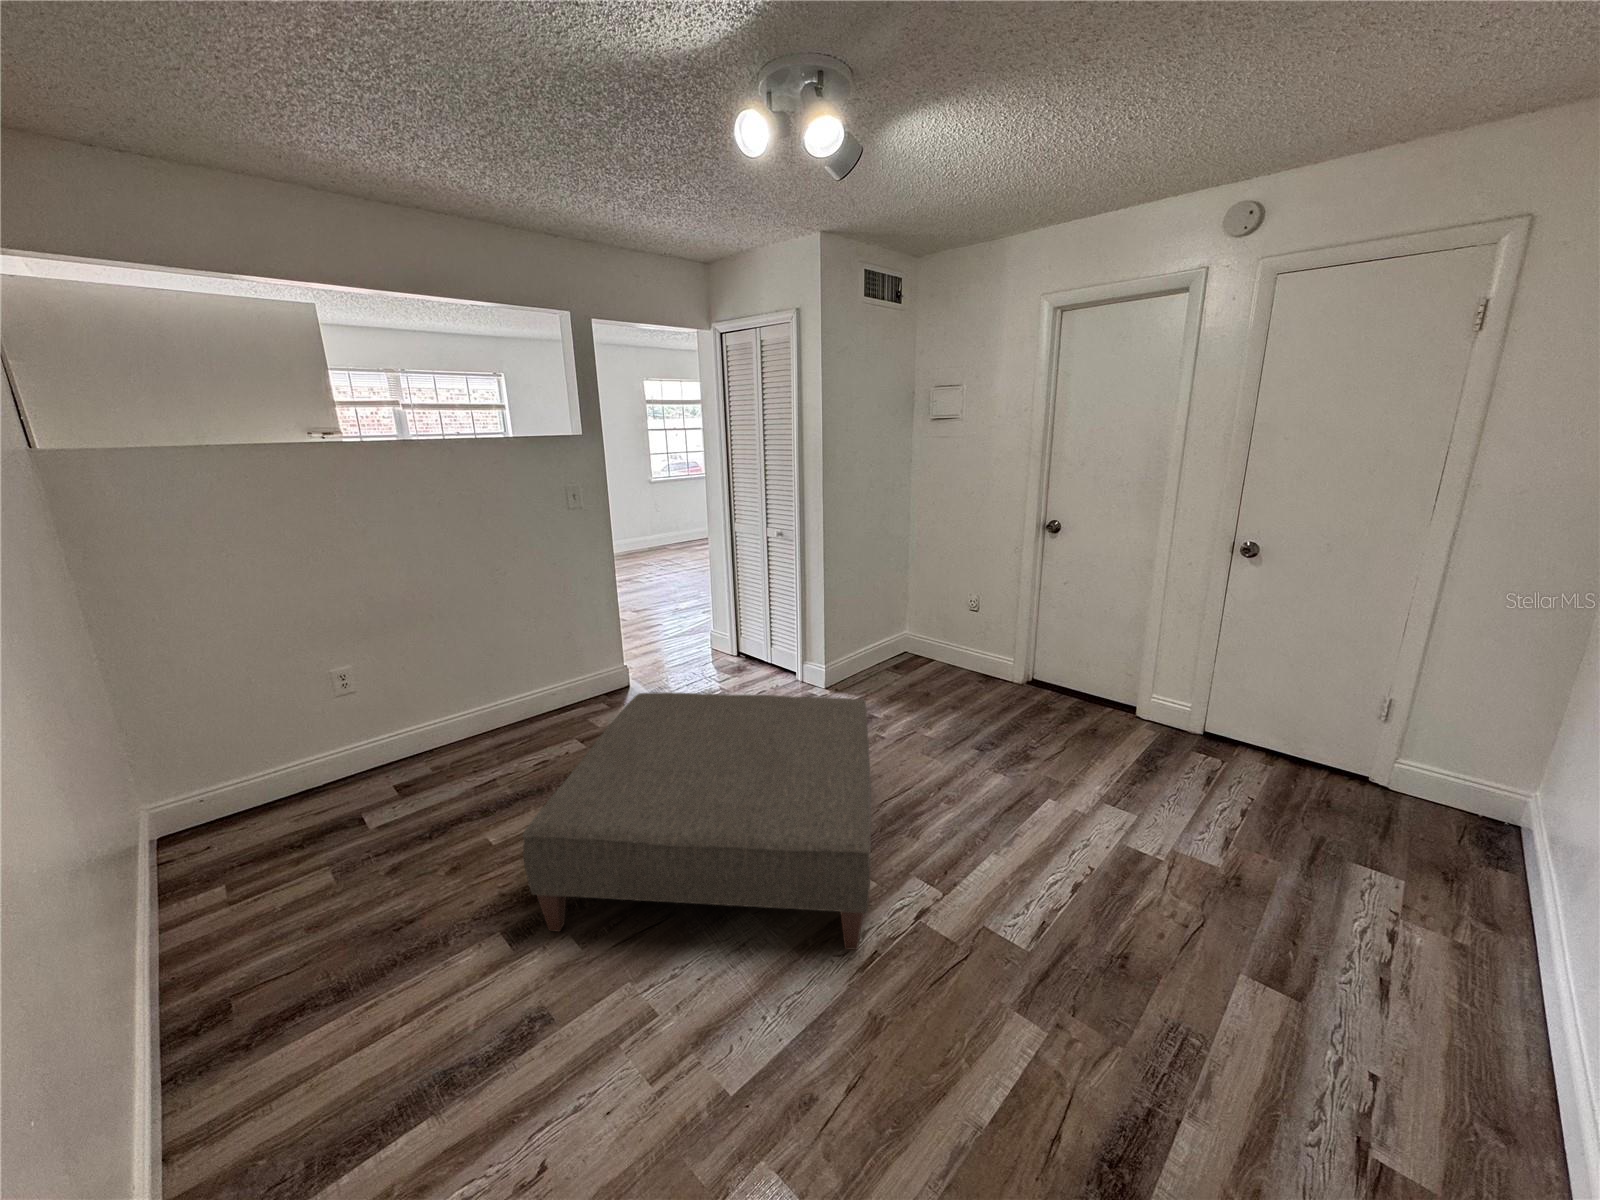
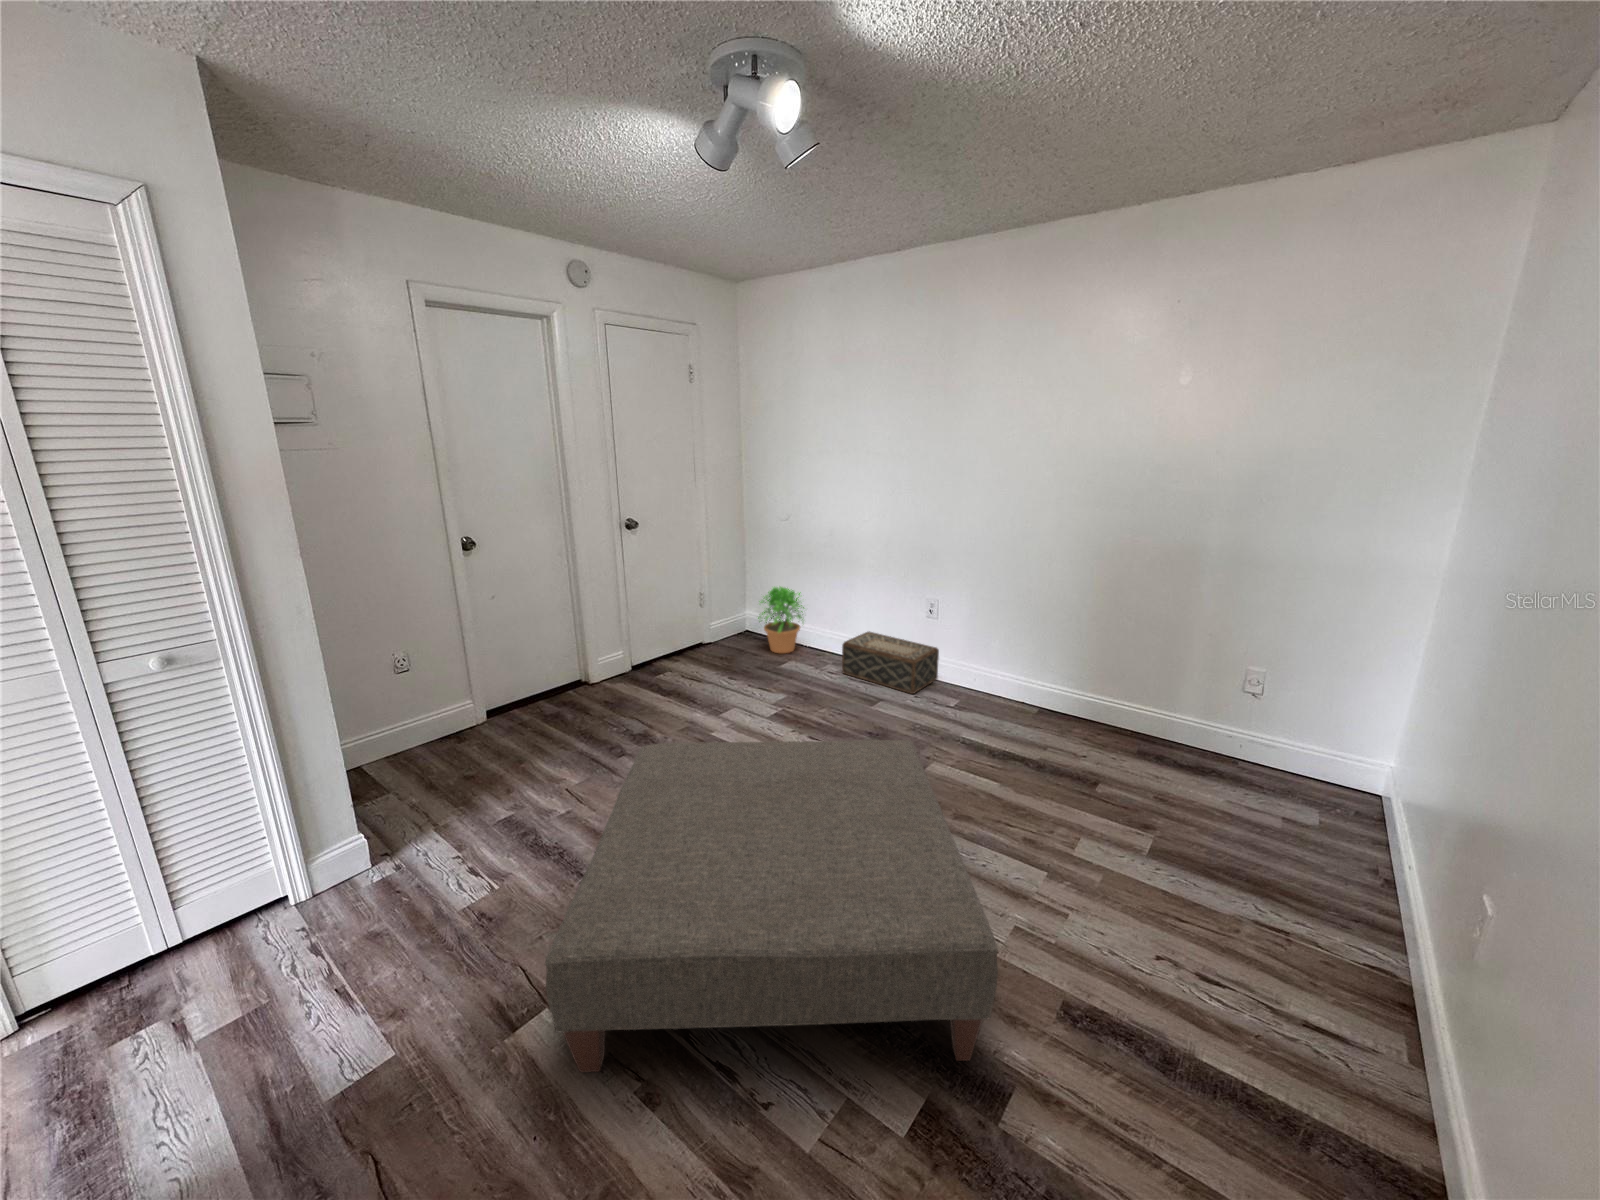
potted plant: none [1410,743,1569,891] -> present [758,587,804,653]
woven basket: none [1375,895,1590,1168] -> present [842,631,939,694]

